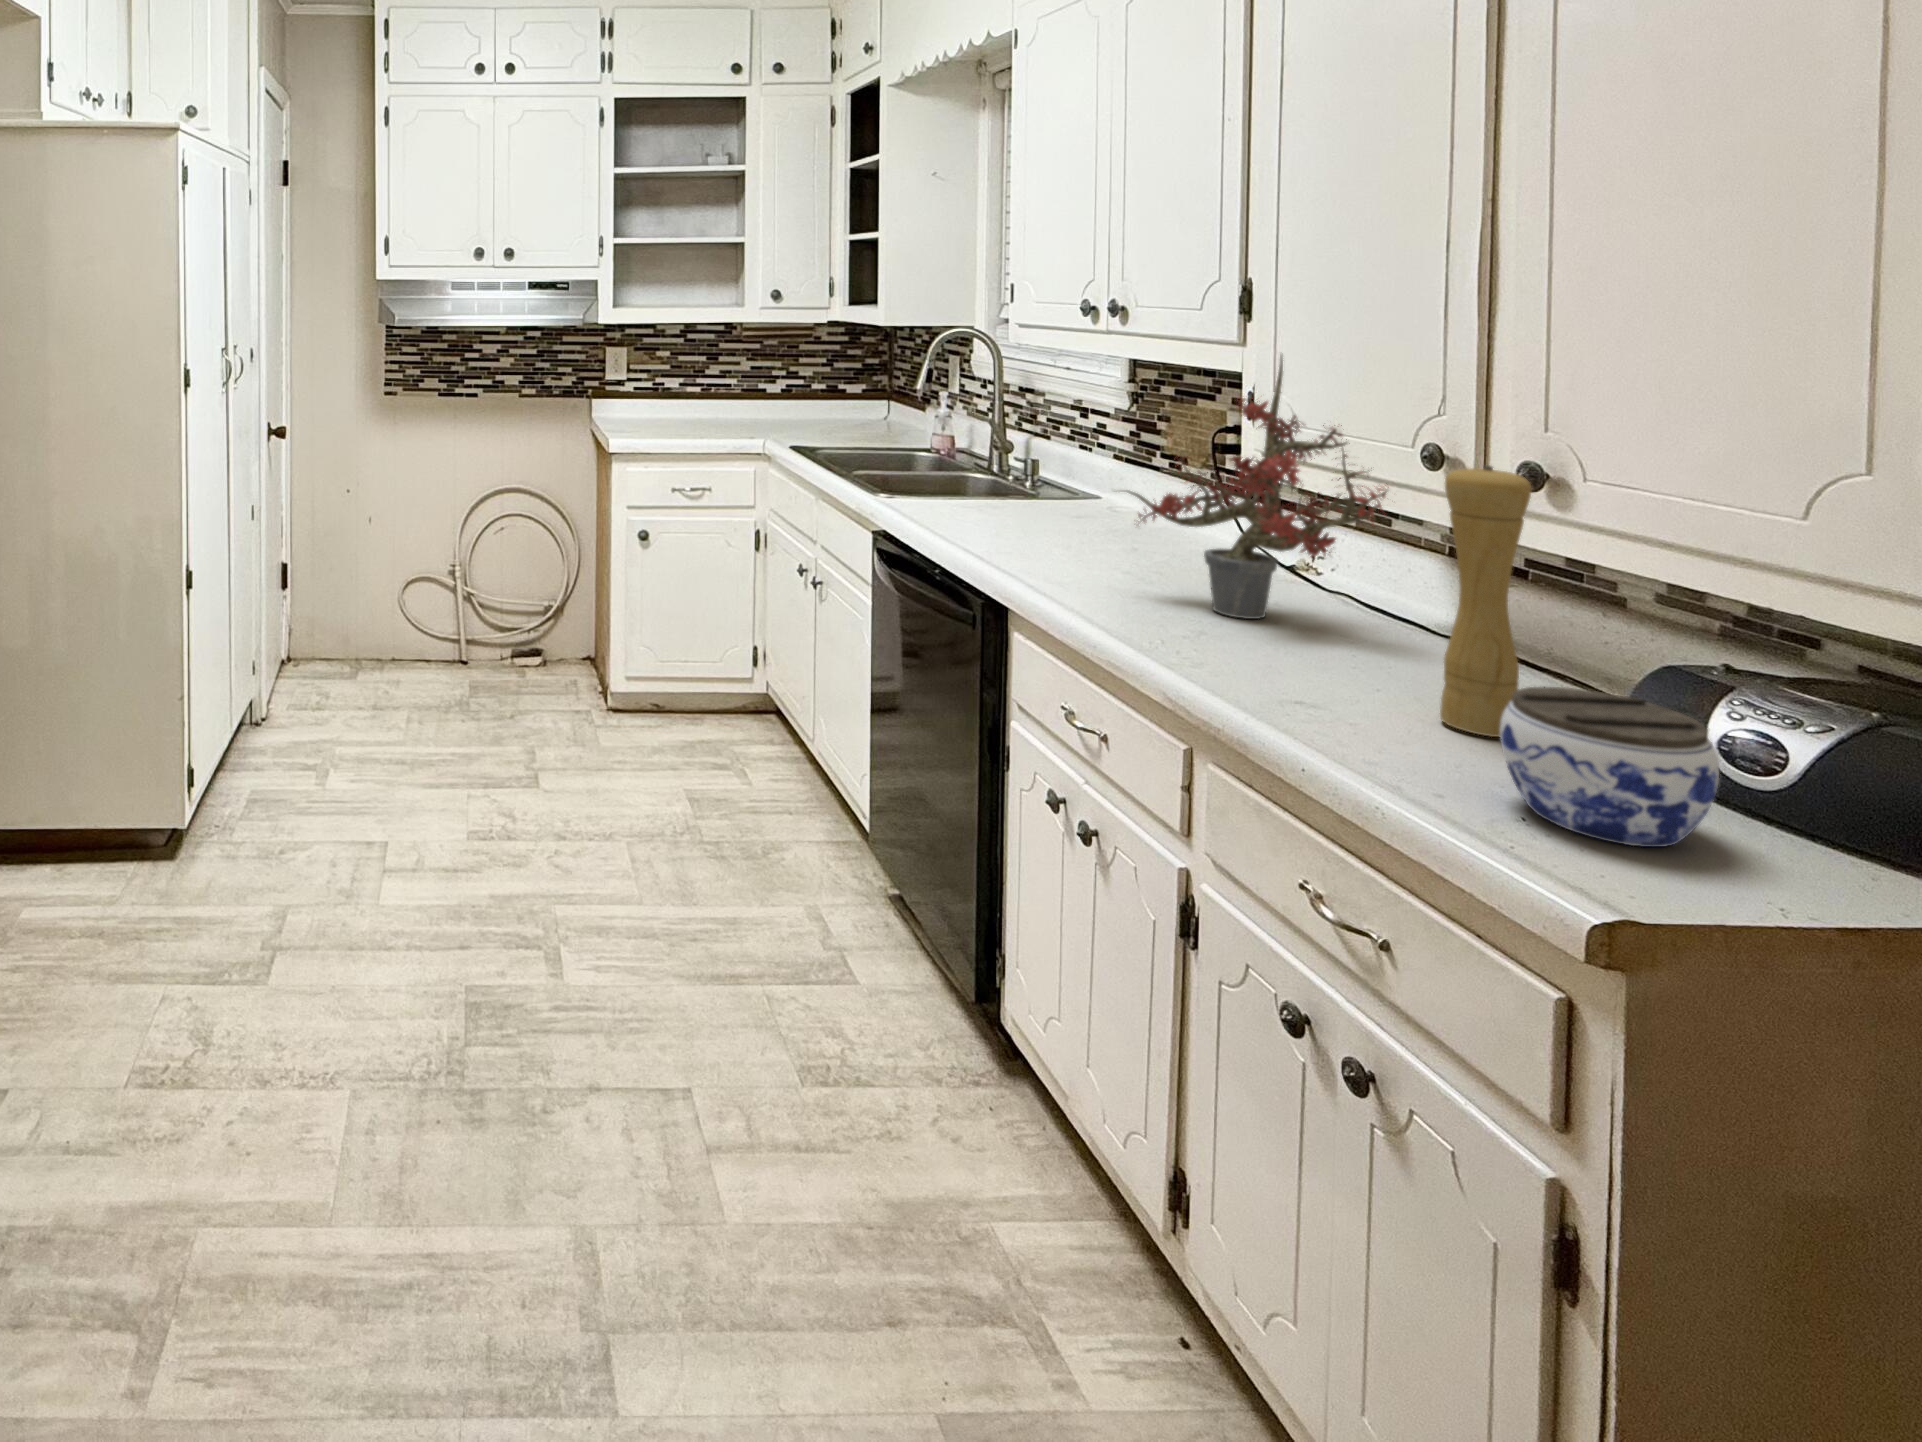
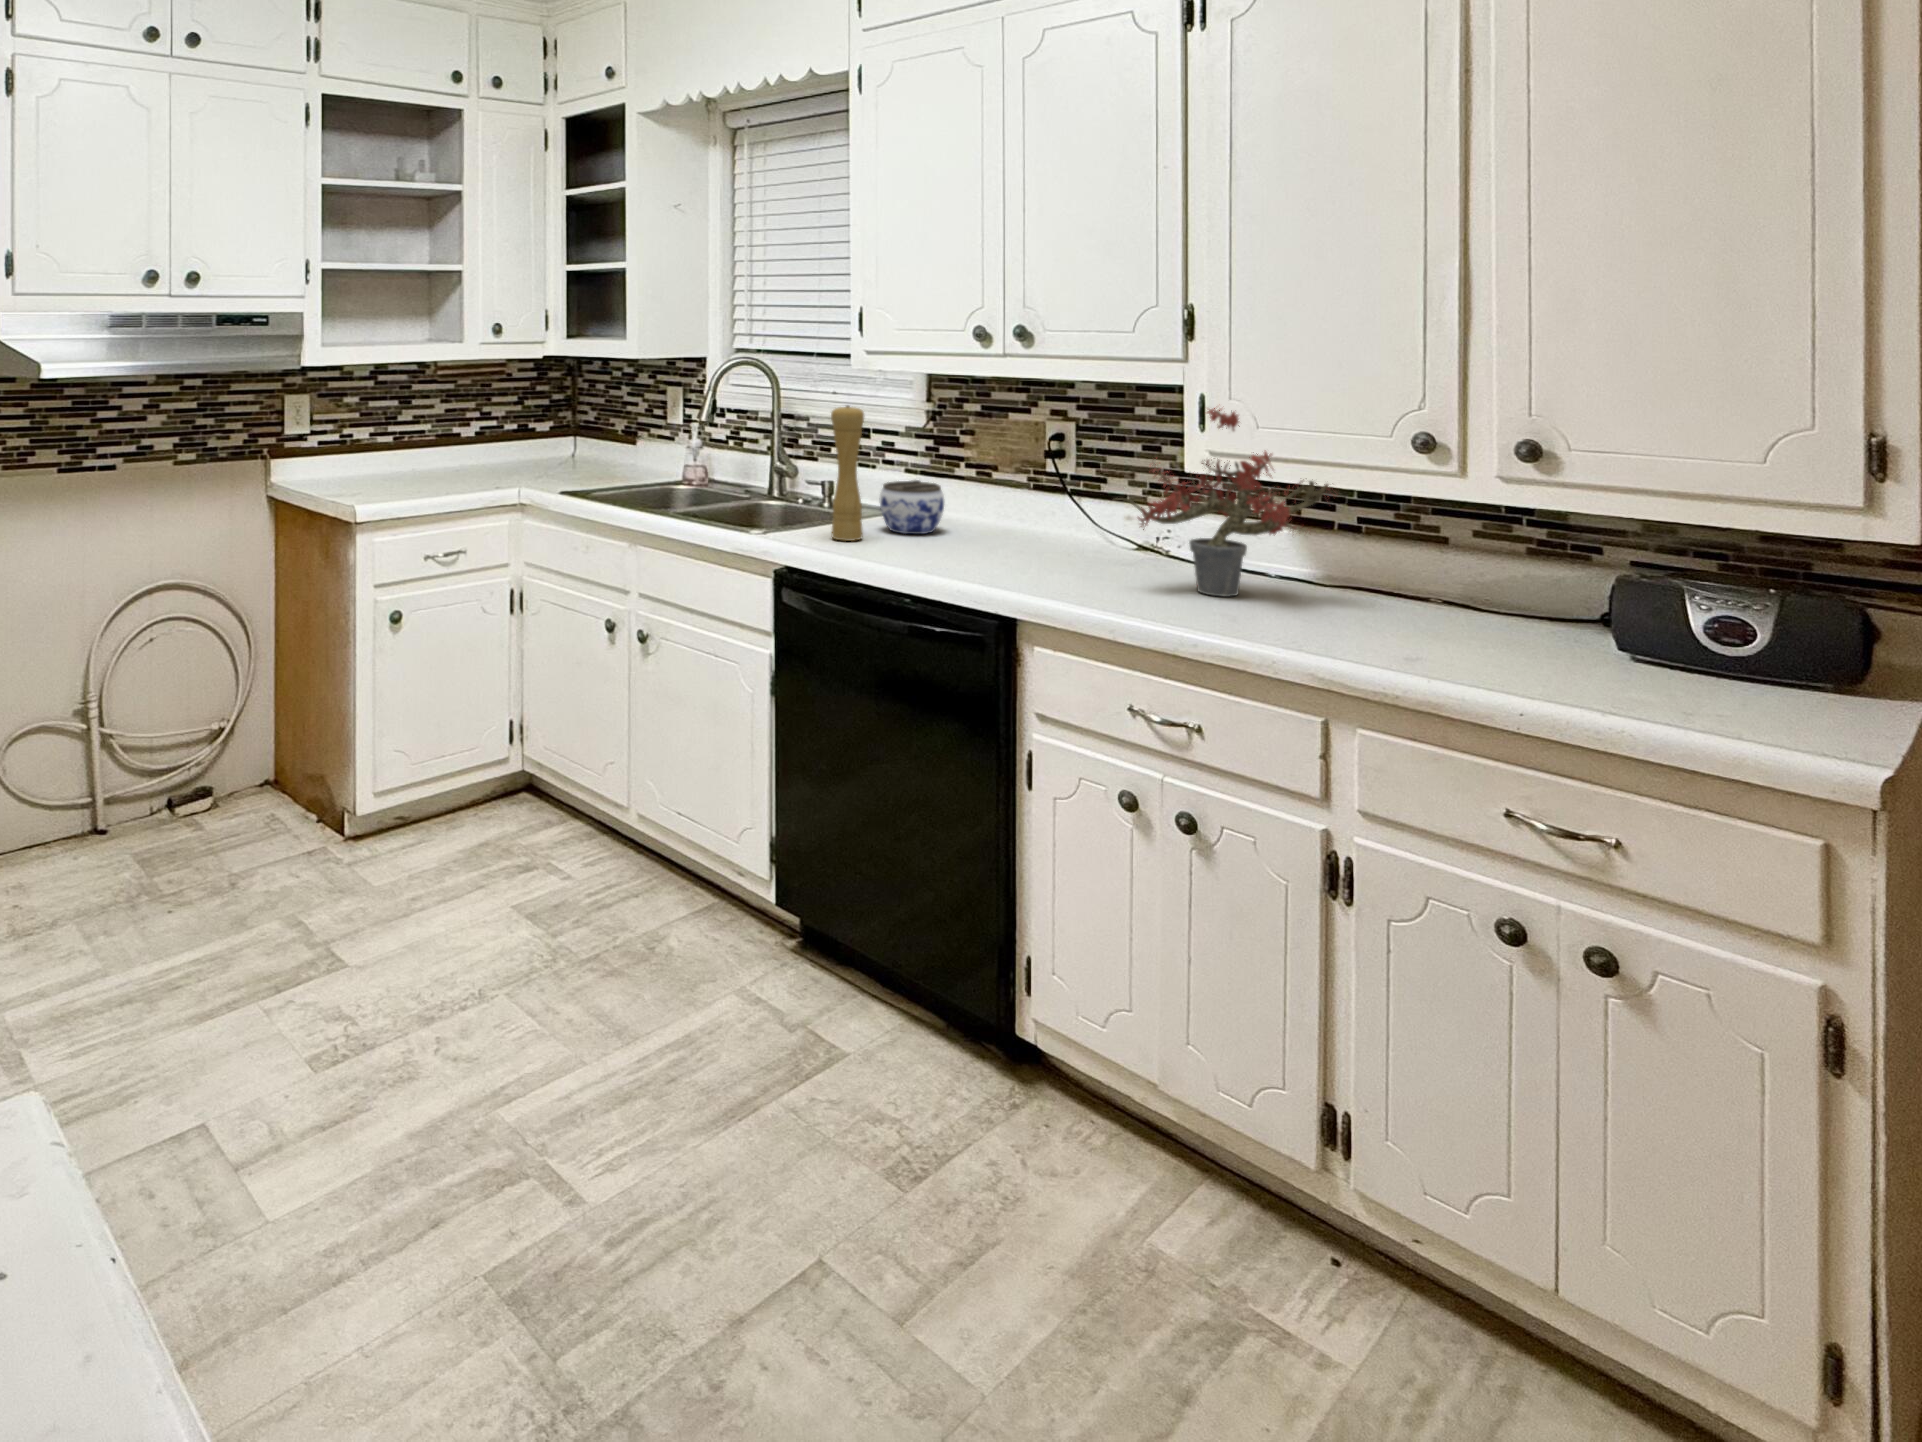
pepper mill: present [1440,465,1532,737] -> present [831,405,864,541]
jar: present [1500,687,1719,847] -> present [880,480,944,534]

